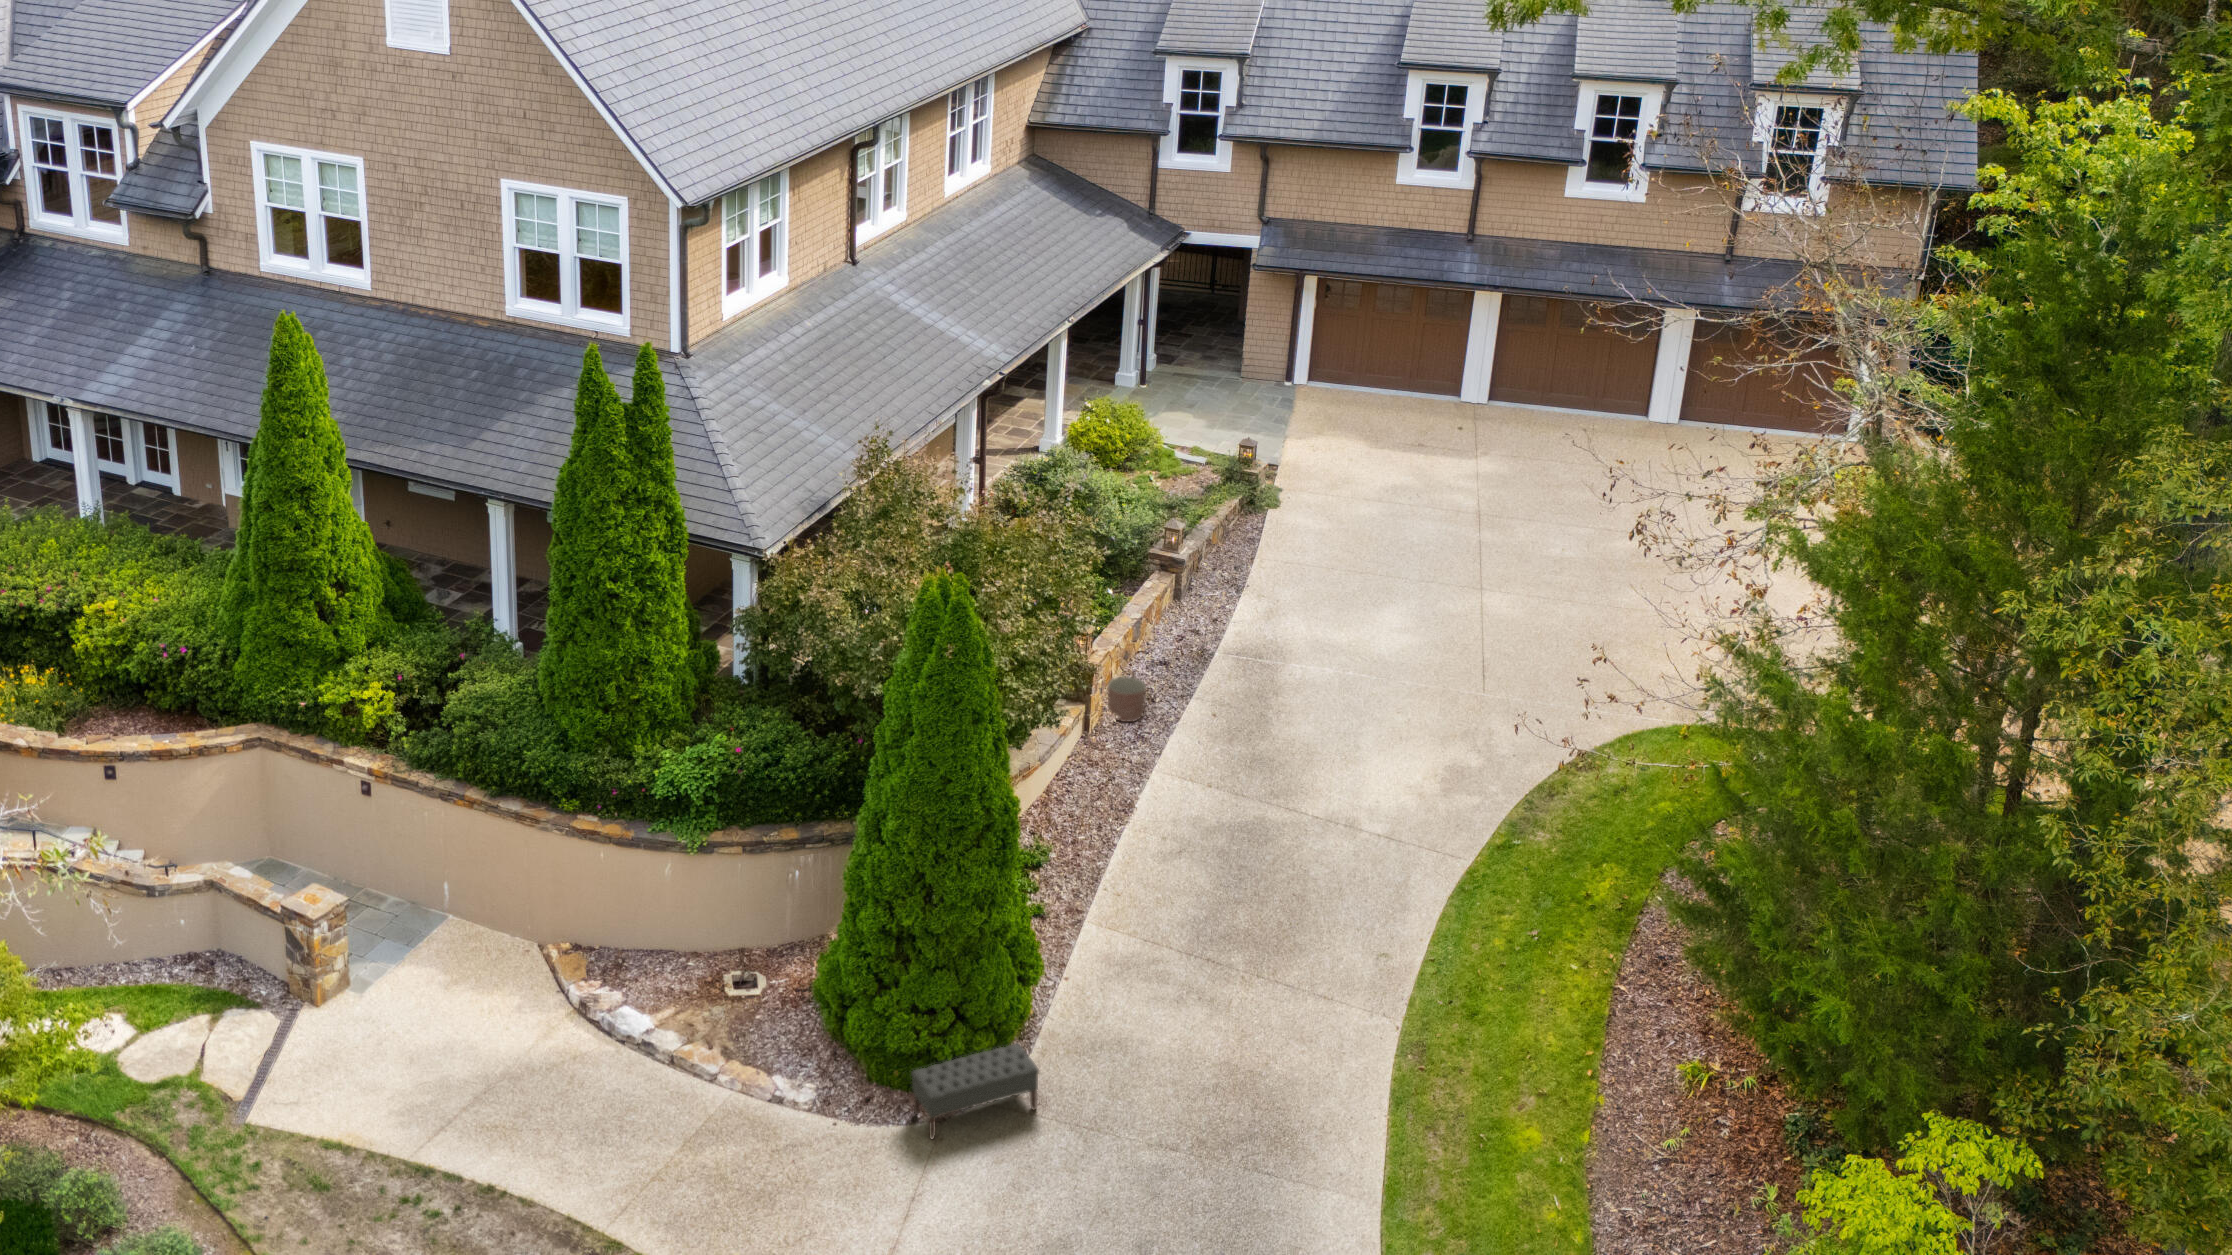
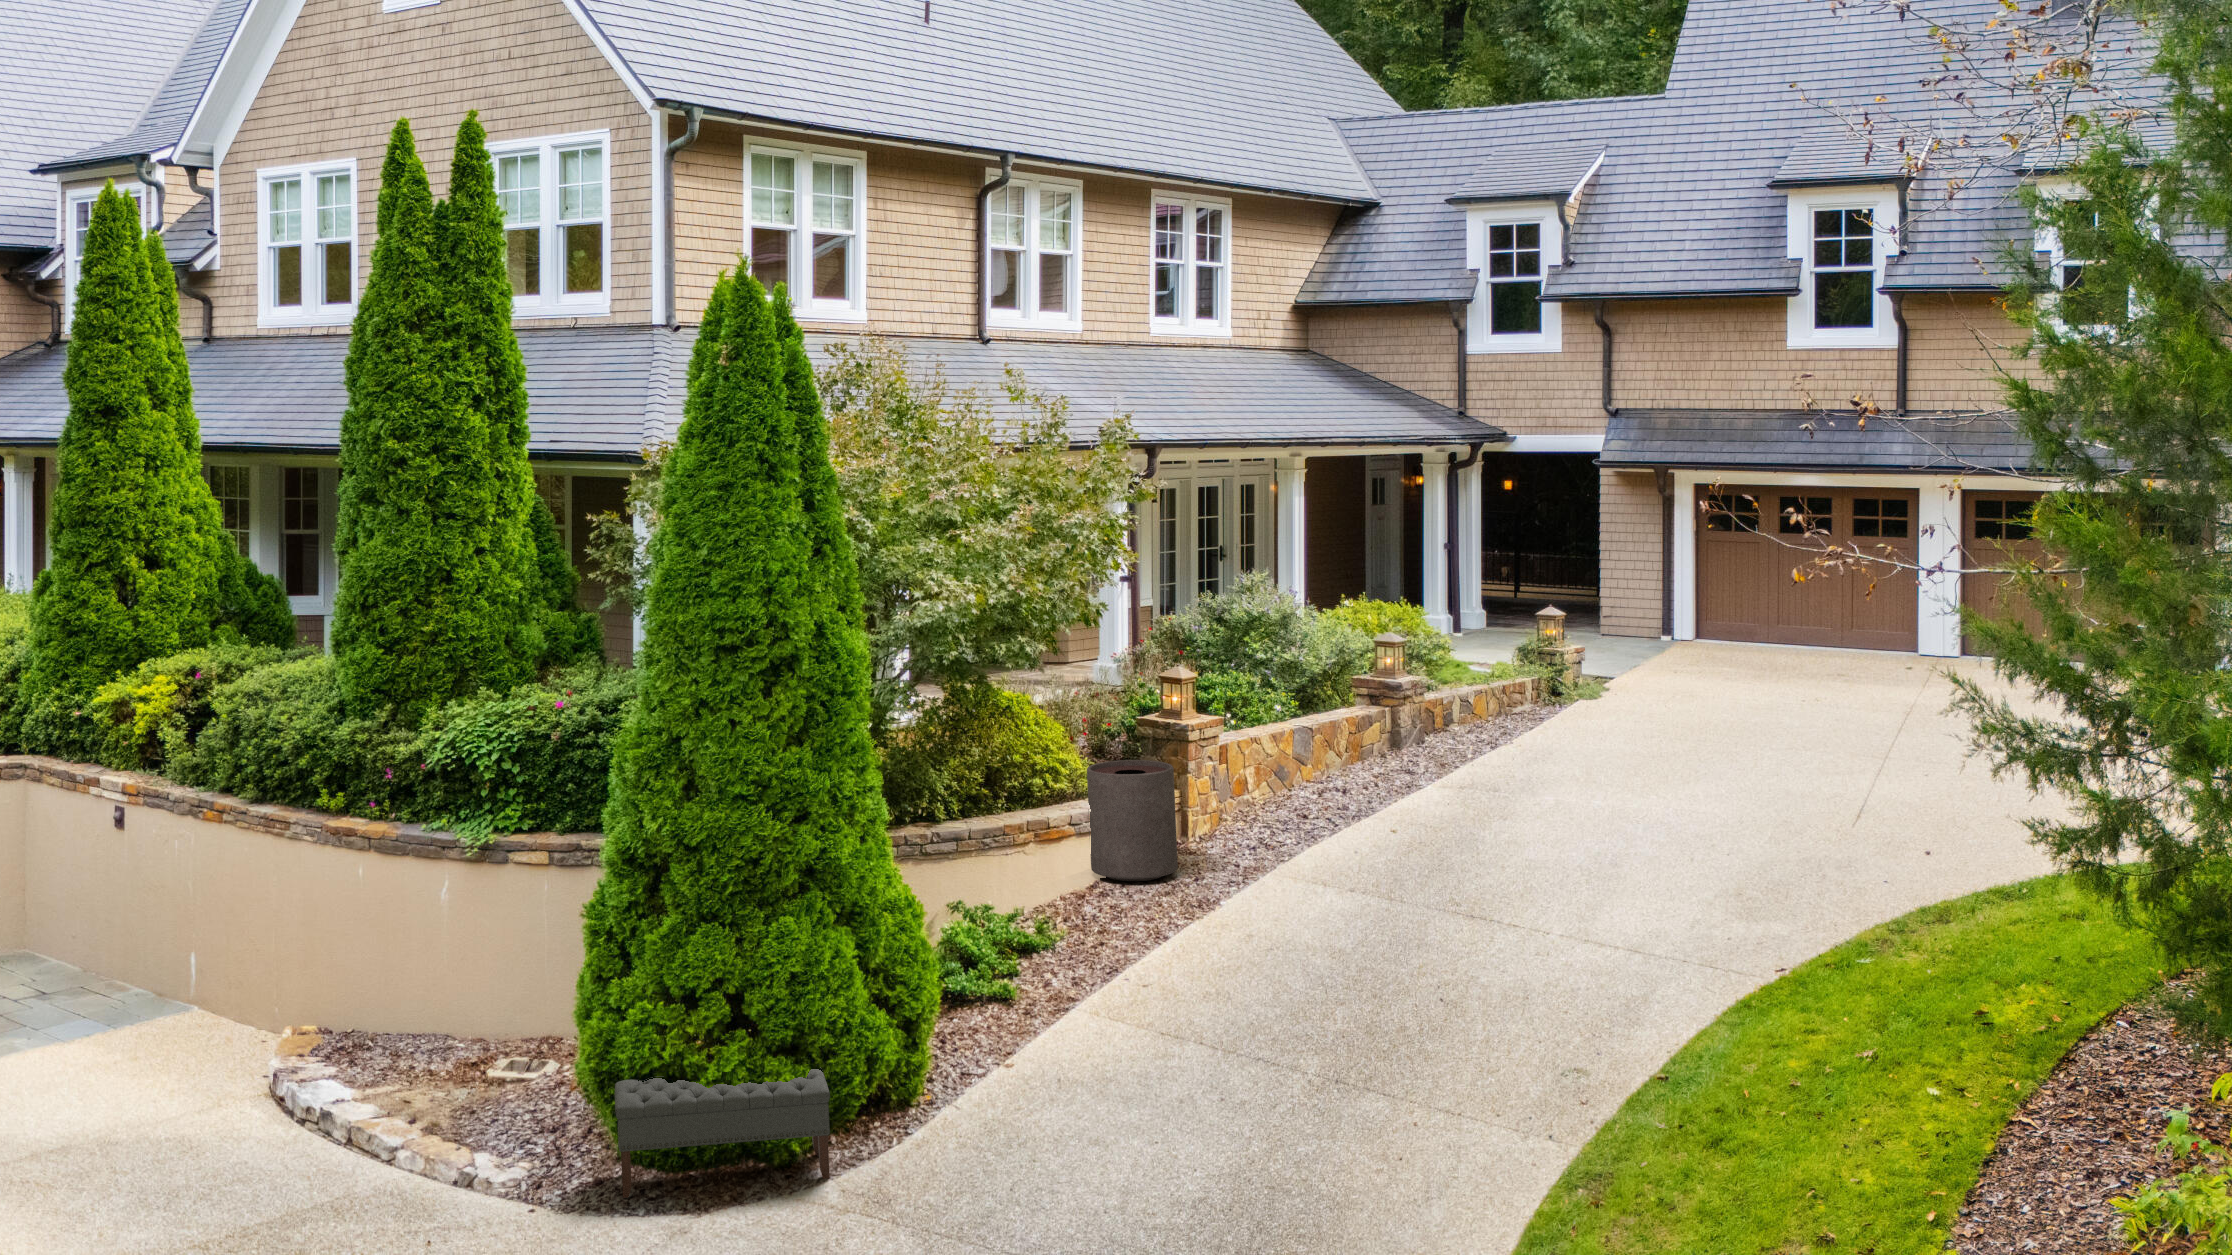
planter: present [1108,676,1146,722] -> none [1219,767,1278,827]
trash can: none [1056,717,1113,802] -> present [1087,760,1178,881]

